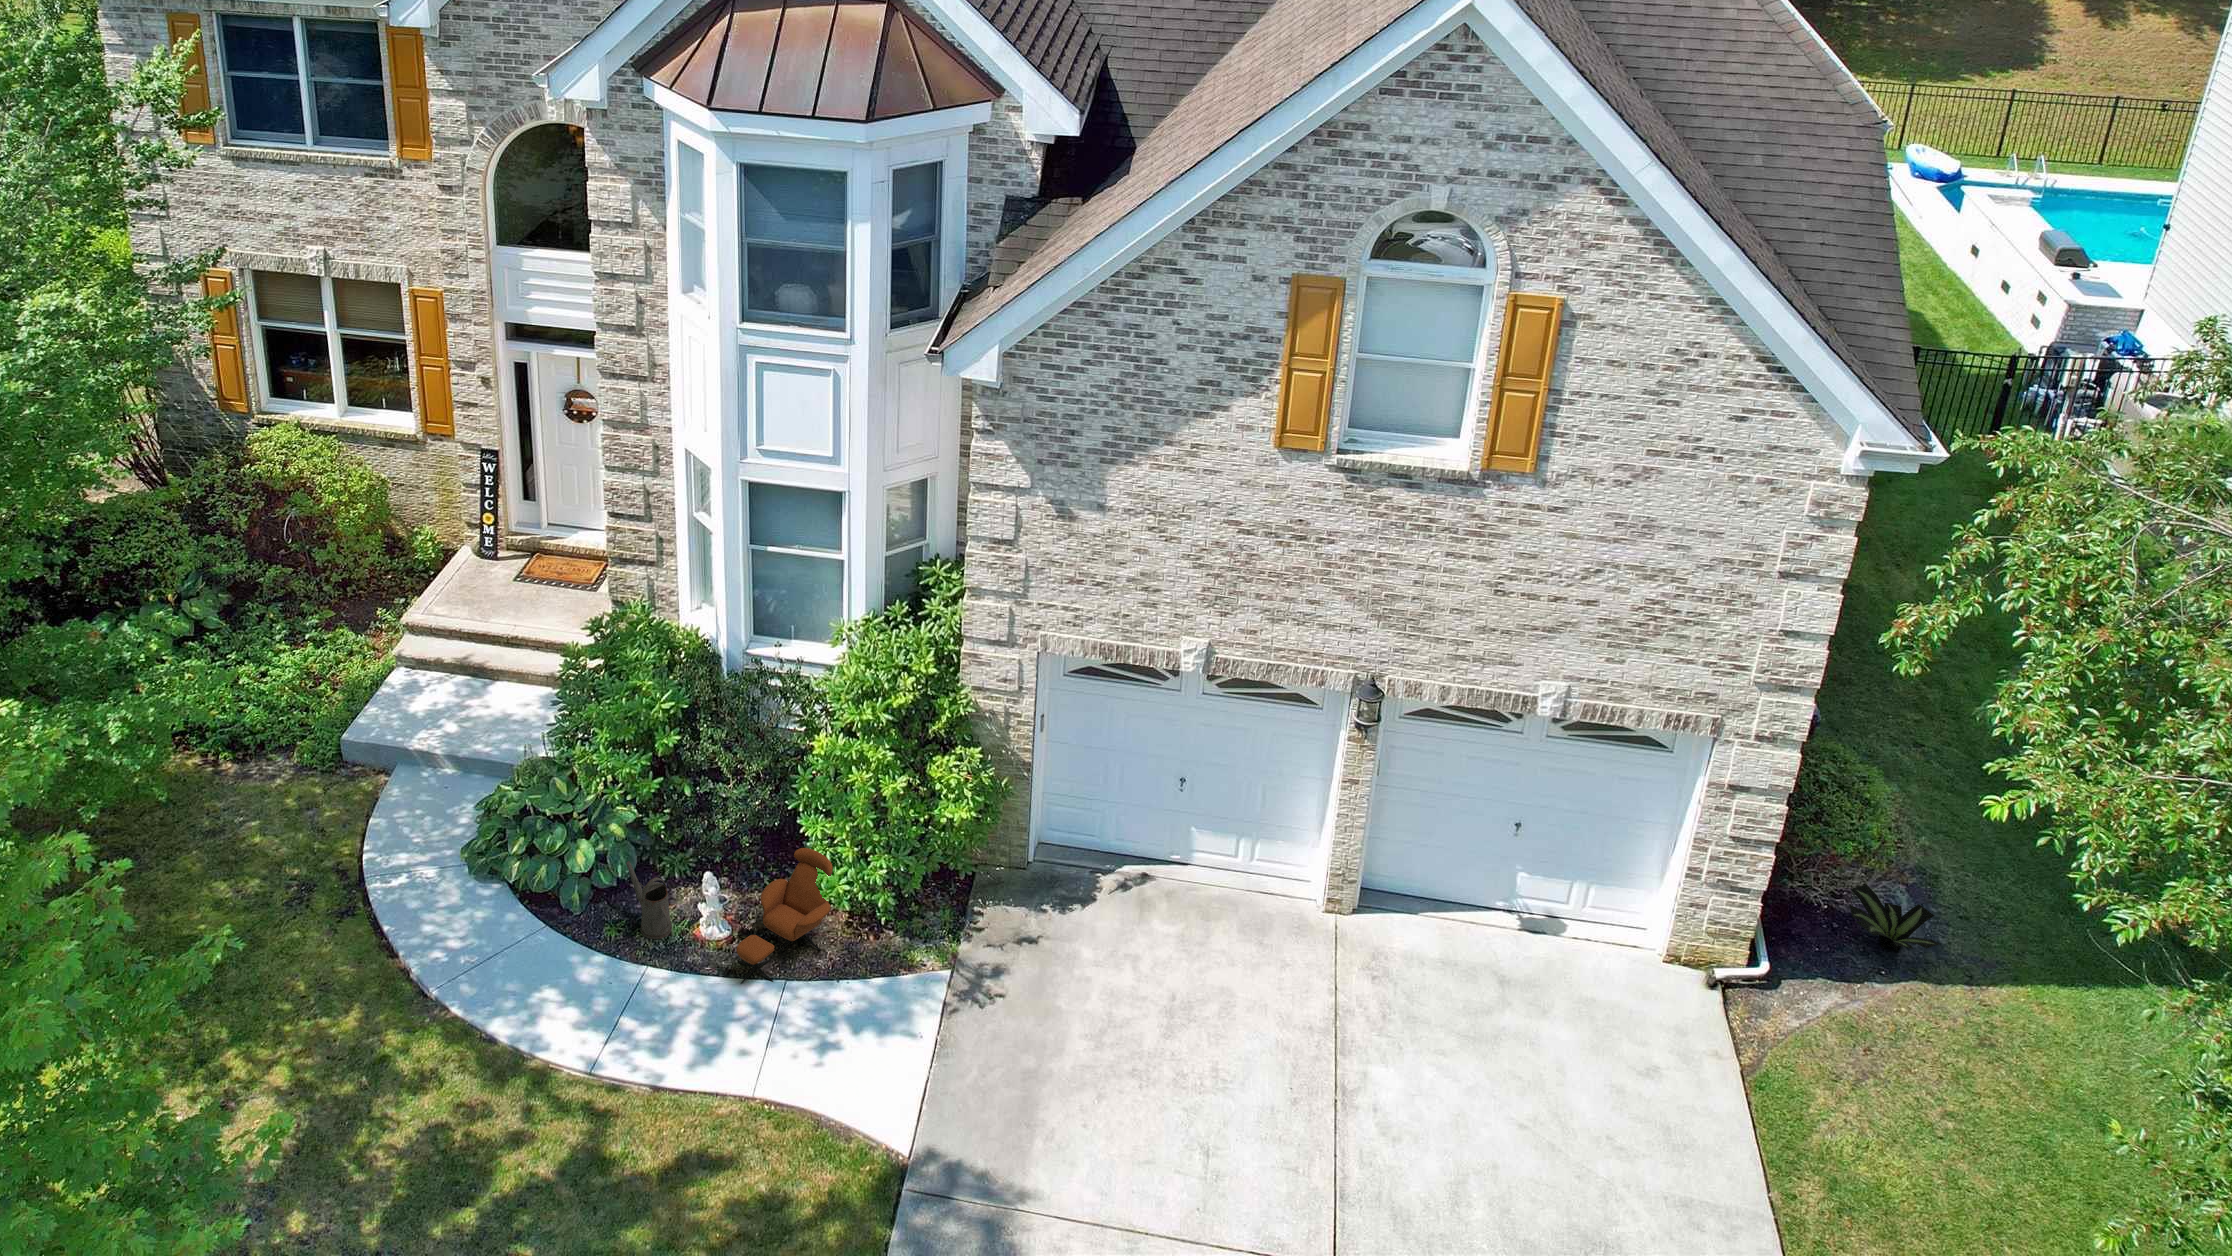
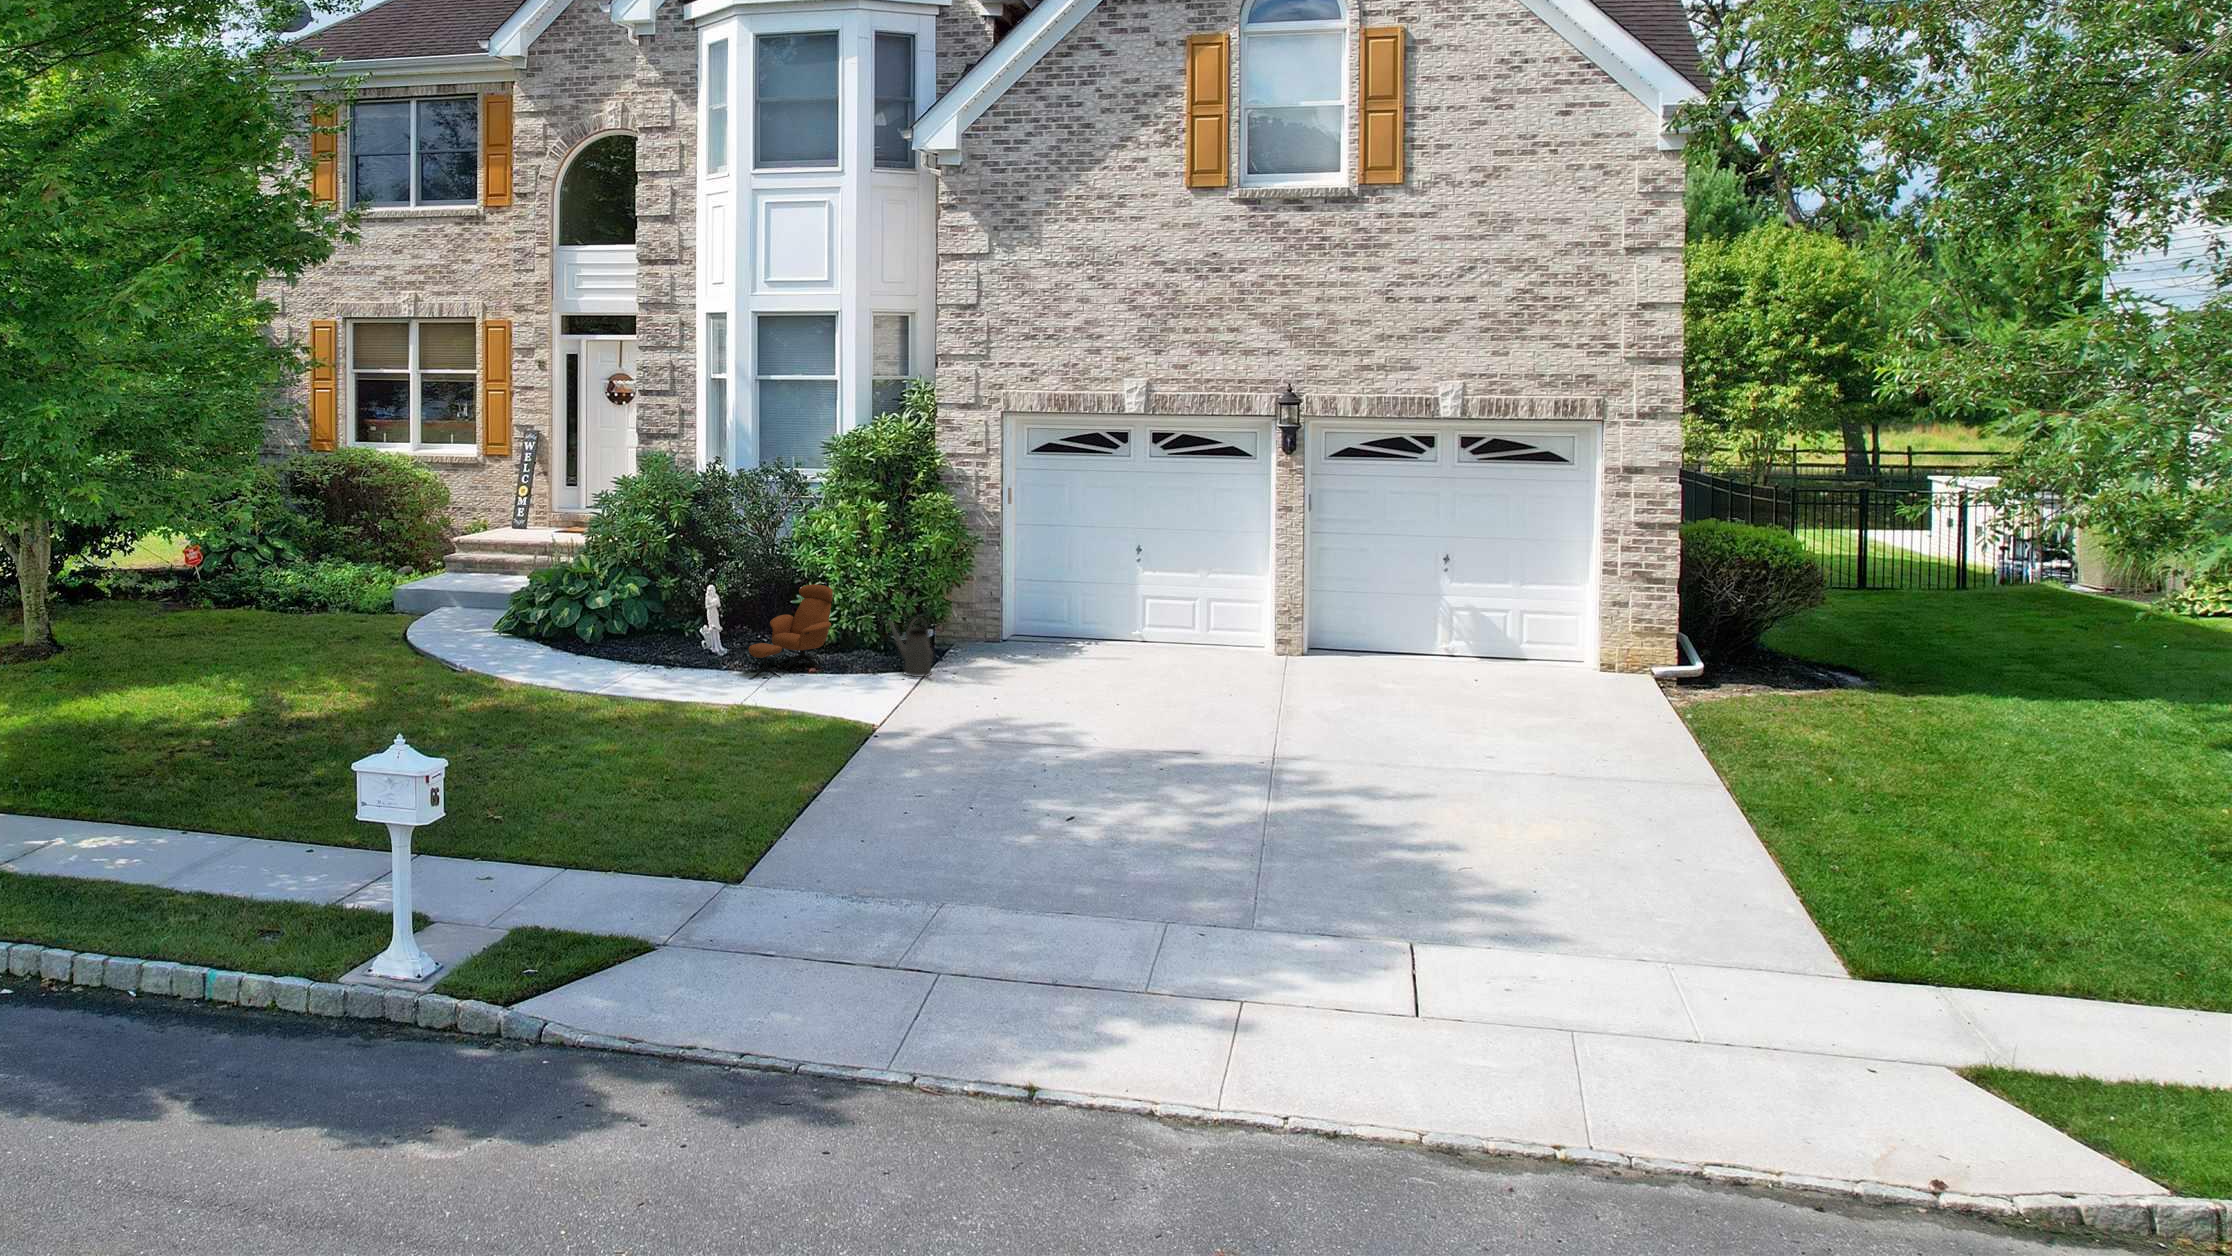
watering can: present [626,861,672,939] -> present [889,619,933,677]
potted plant: present [1850,884,1940,952] -> none [1770,631,1860,677]

